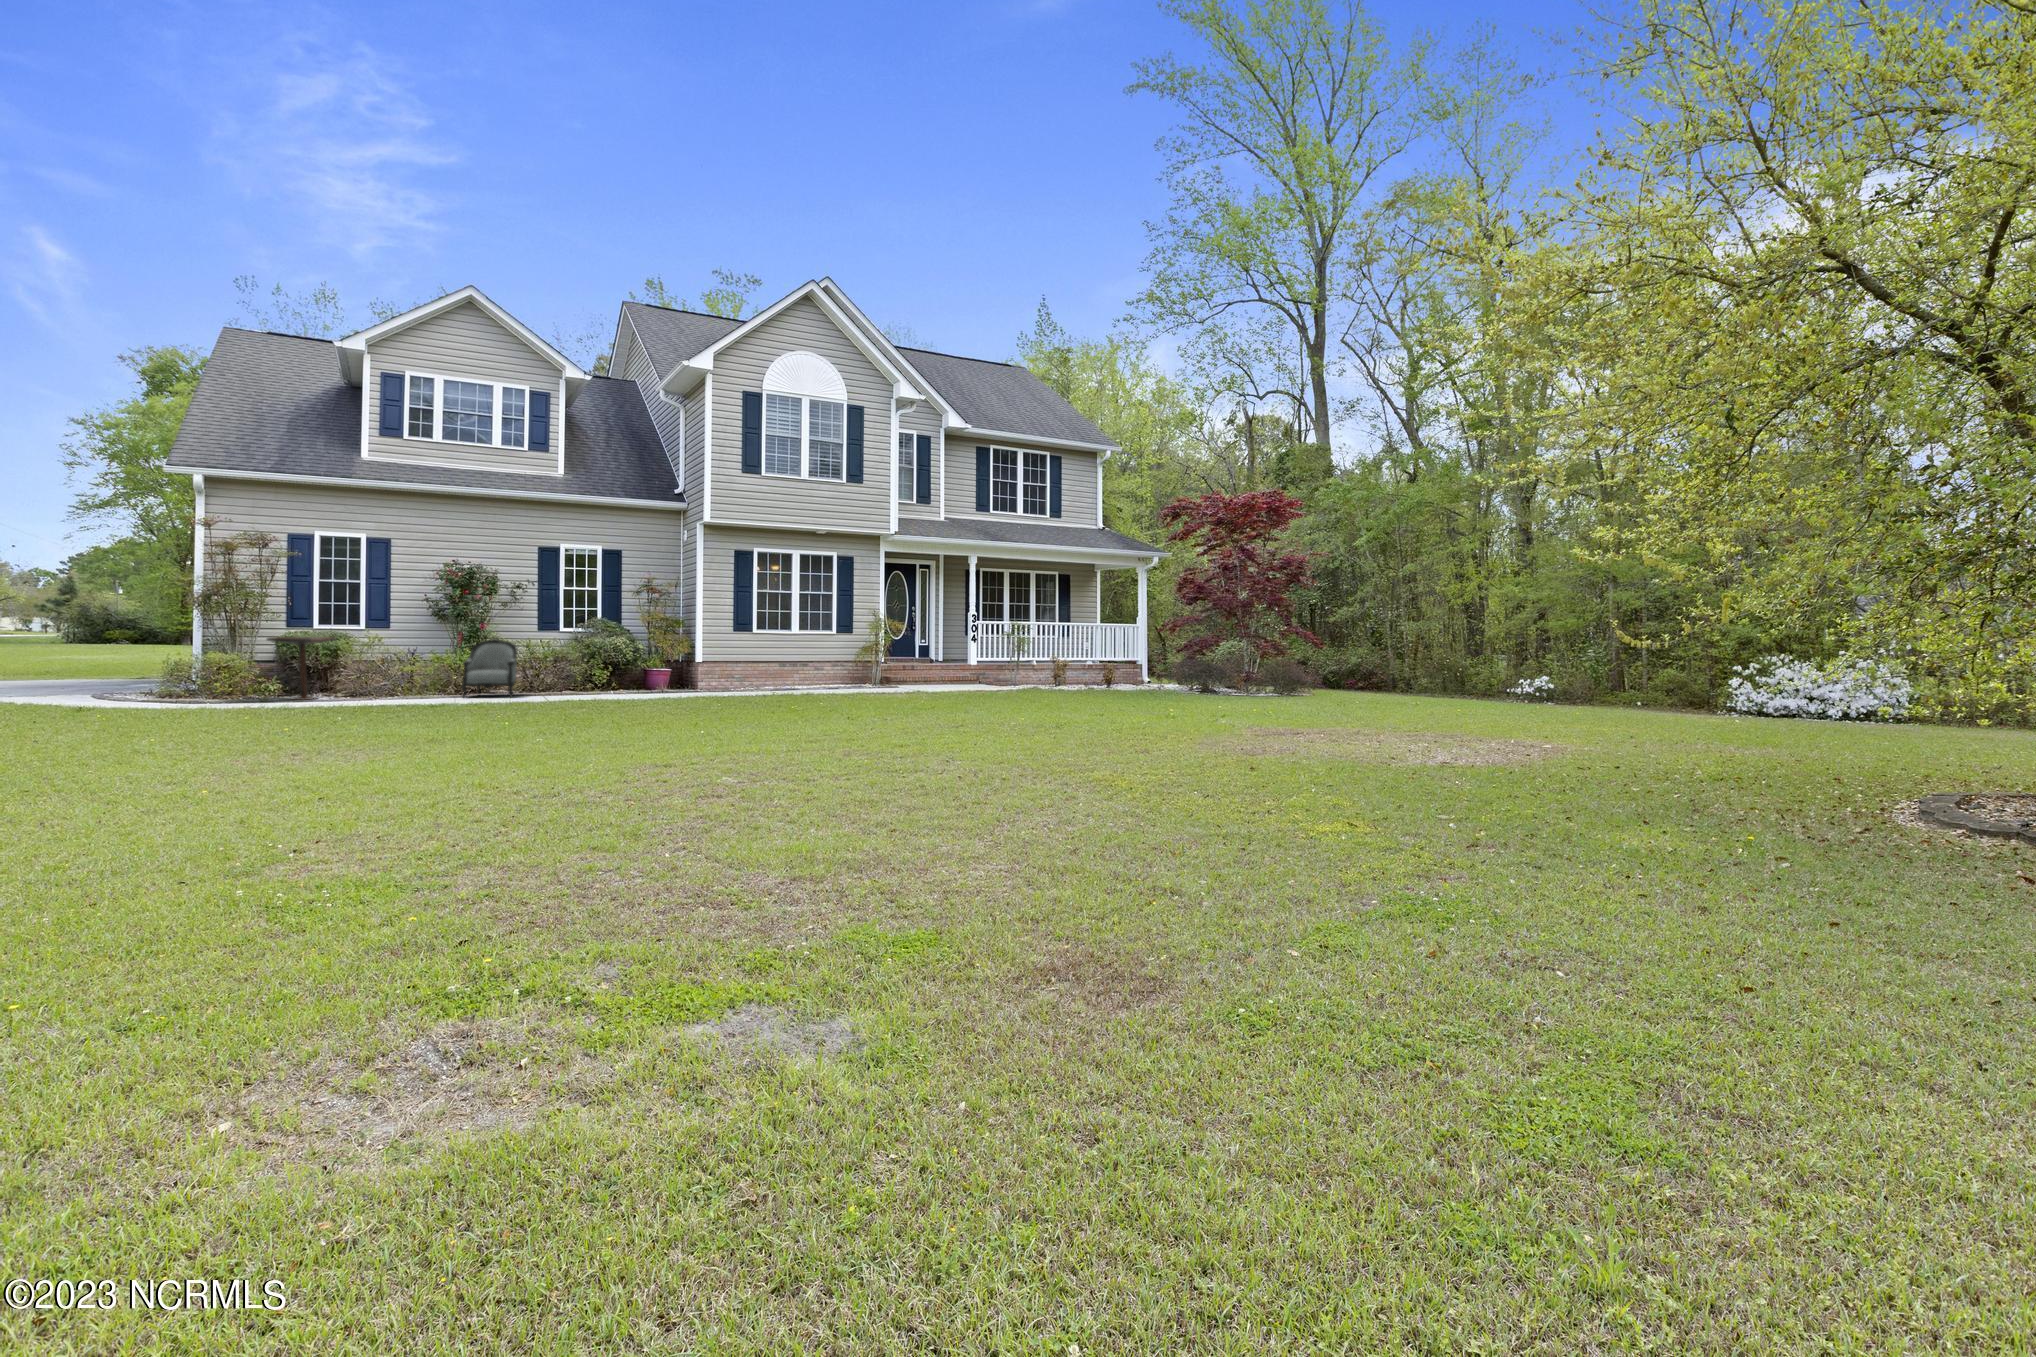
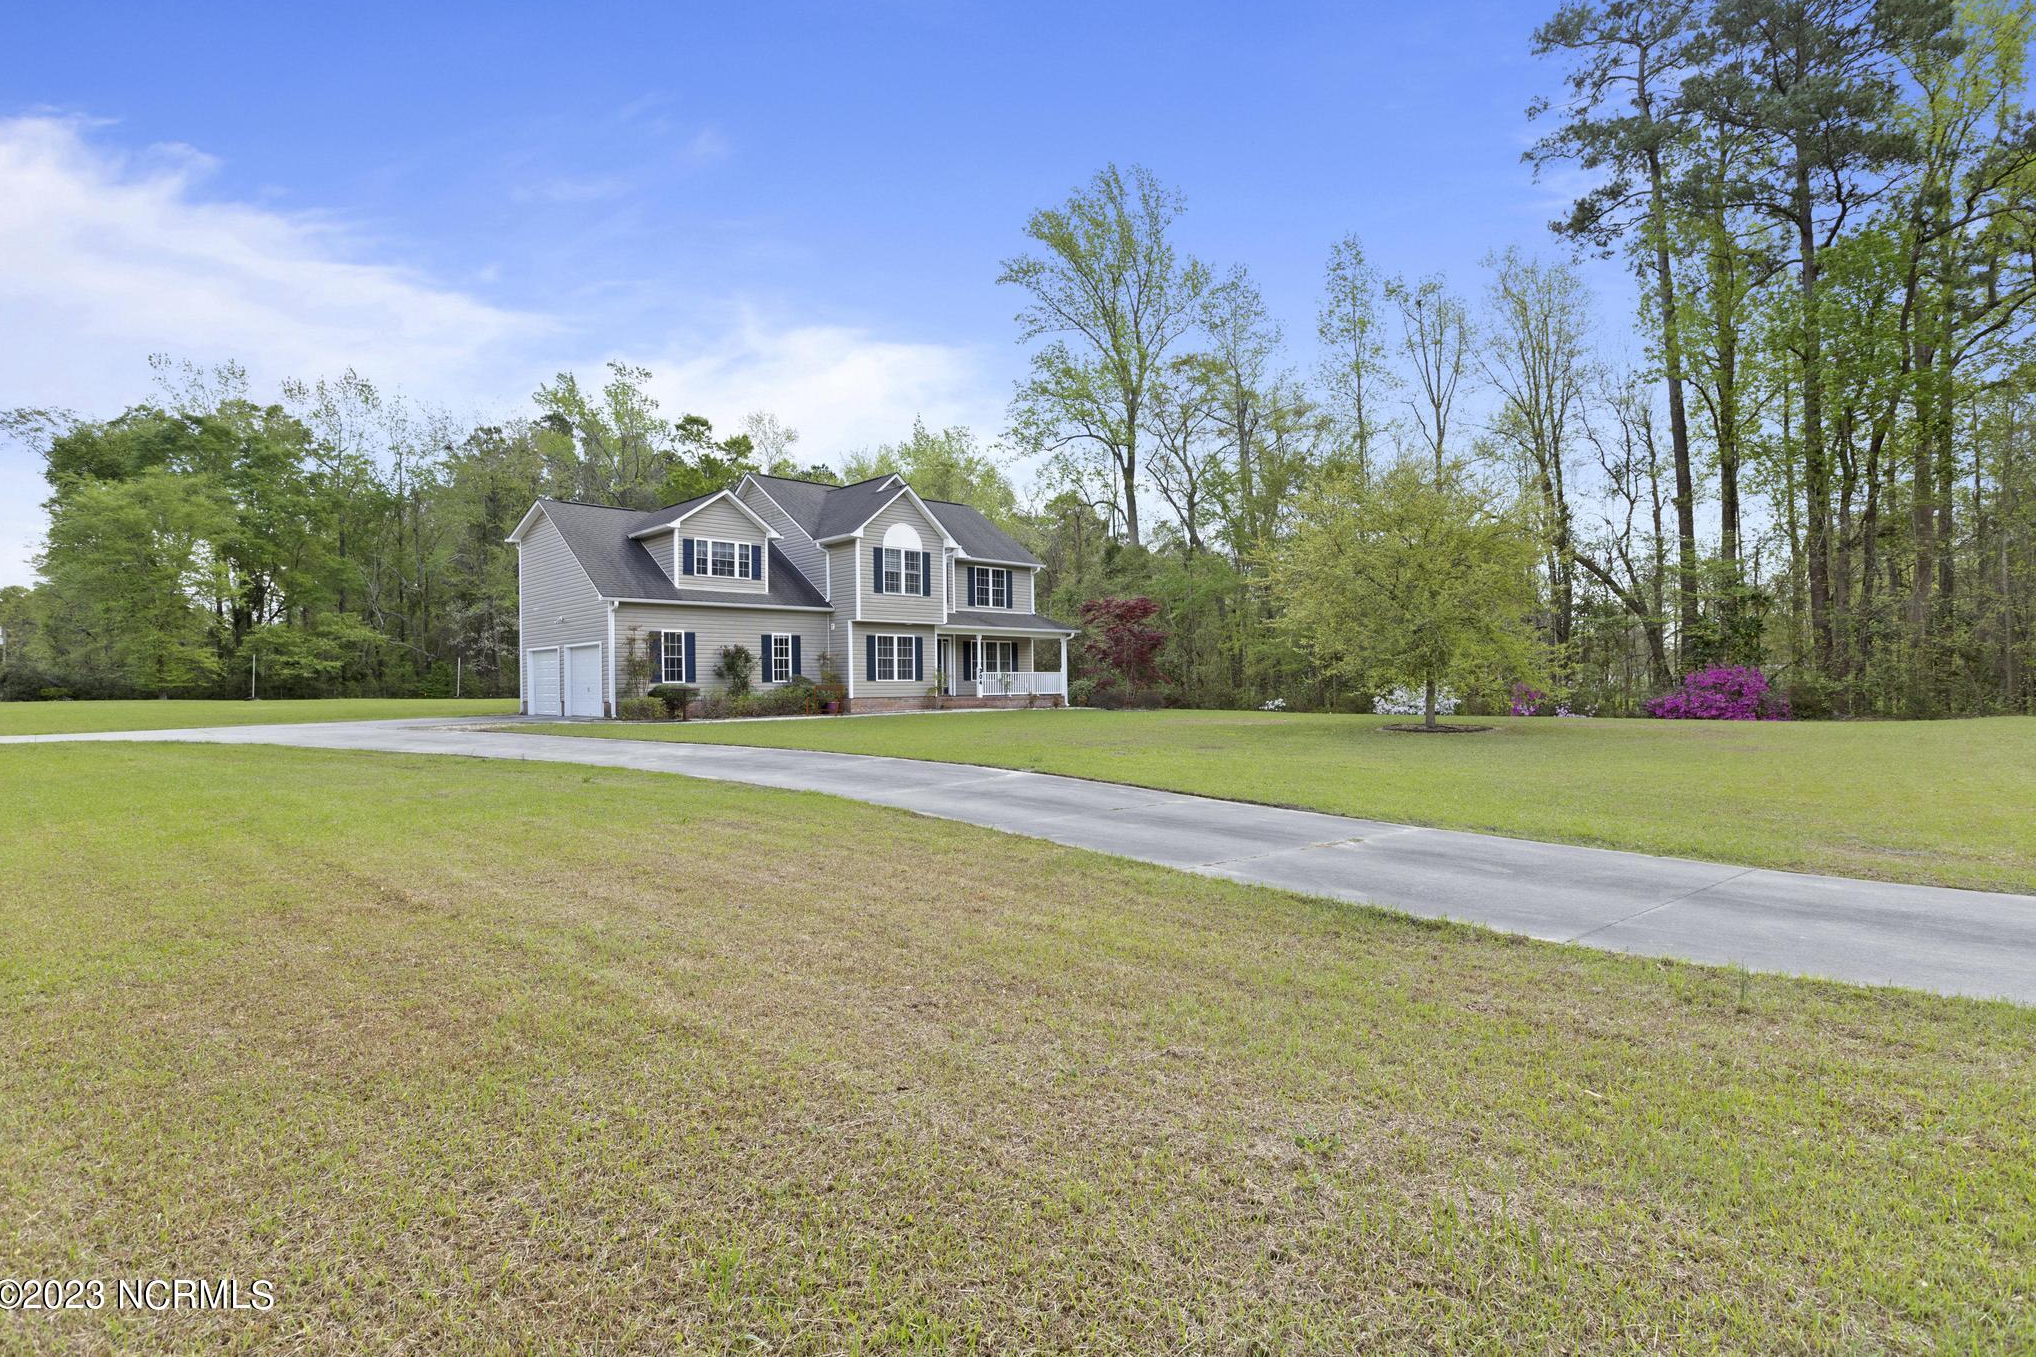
bench: none [595,637,664,696] -> present [806,685,844,716]
armchair: present [461,639,517,698] -> none [754,687,782,719]

